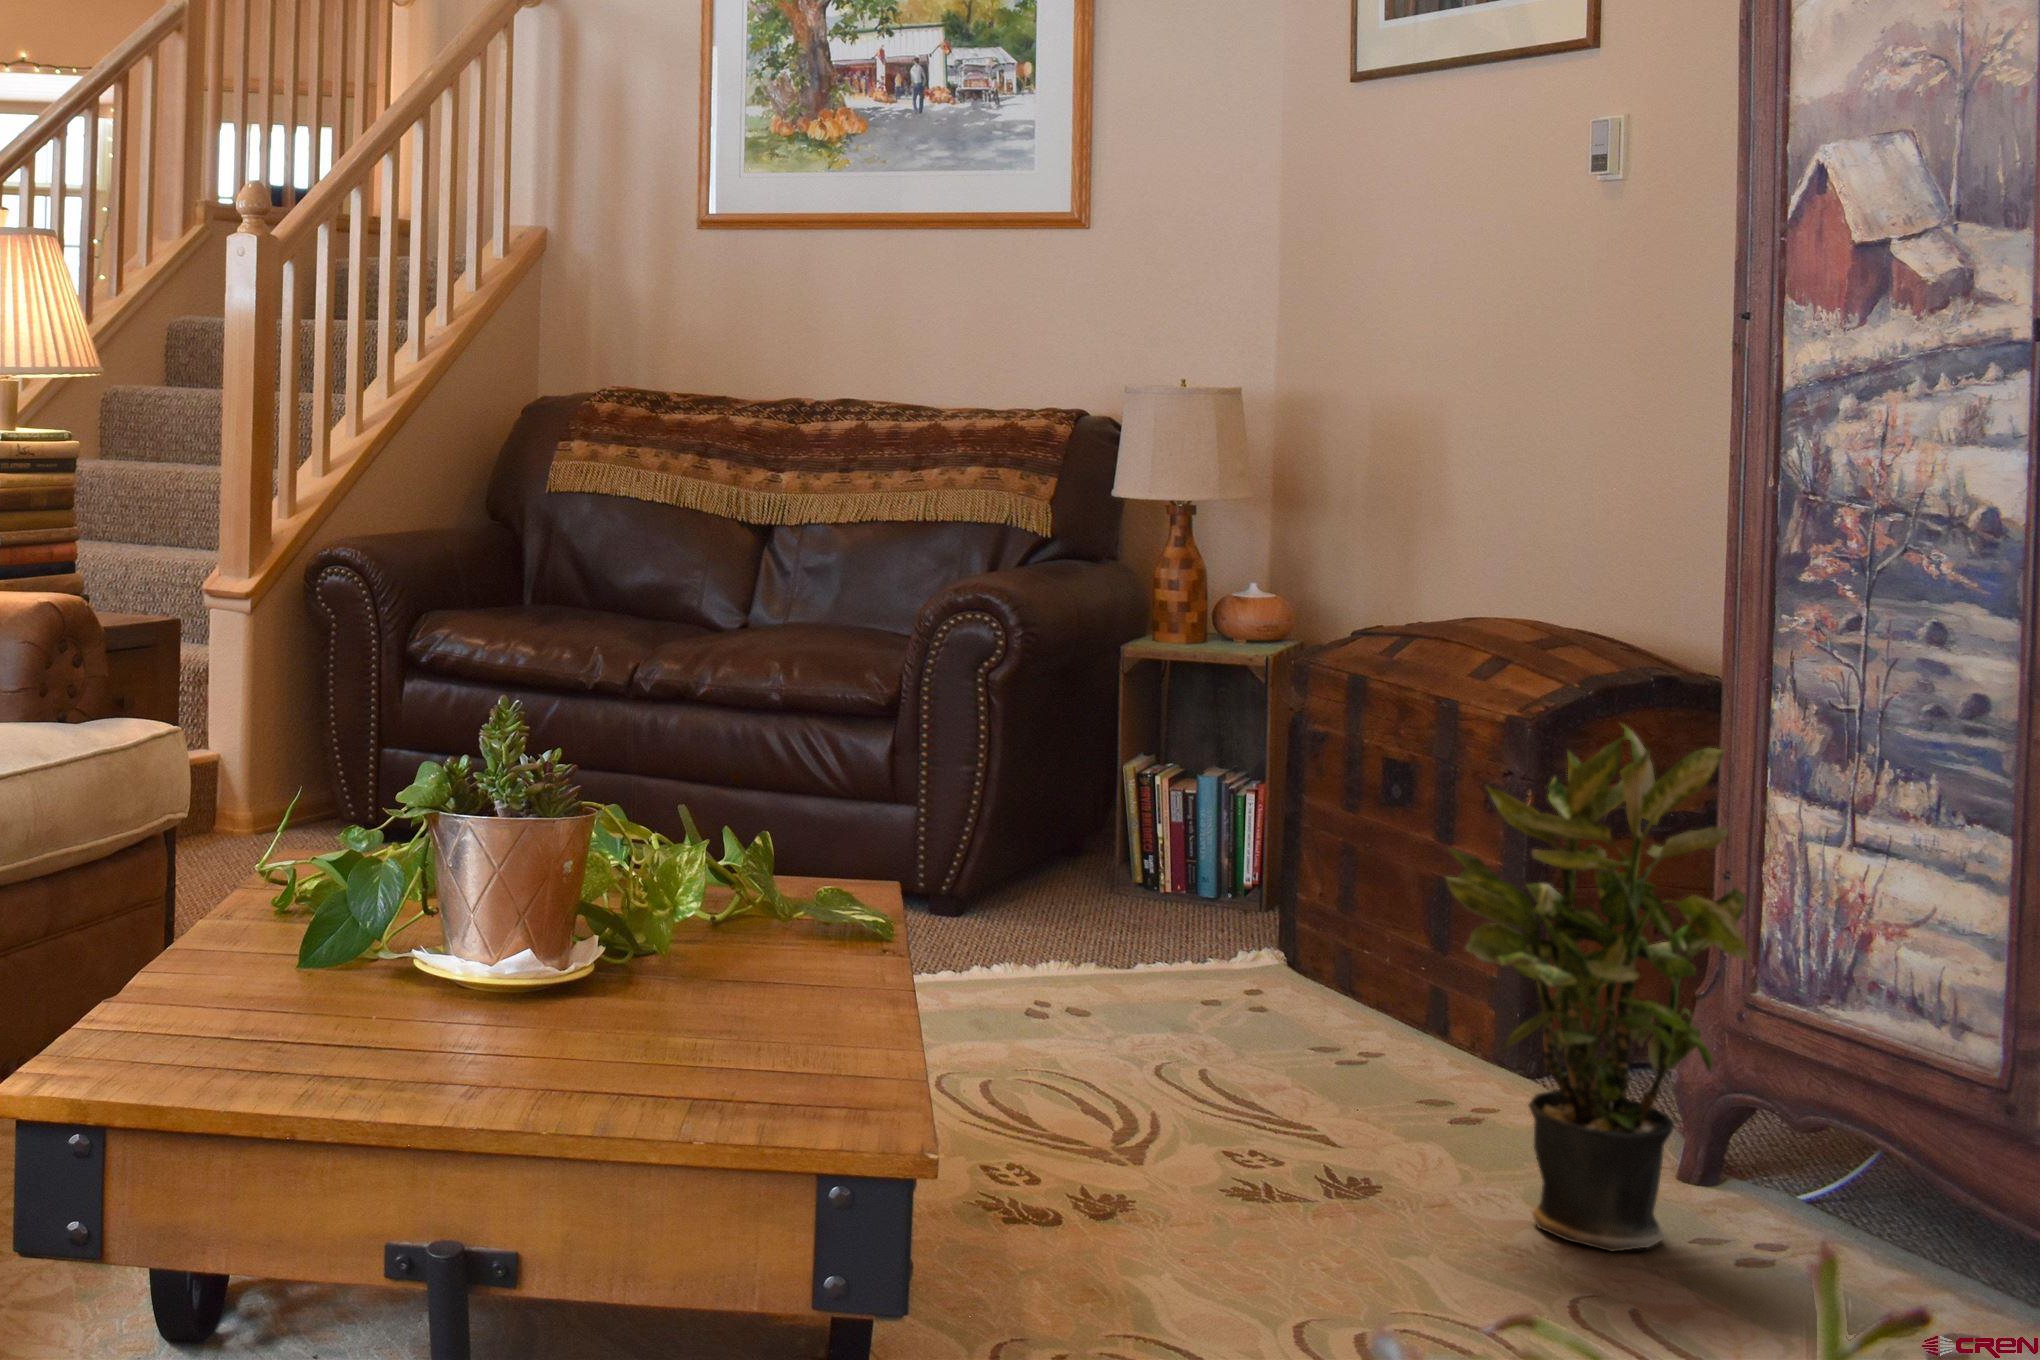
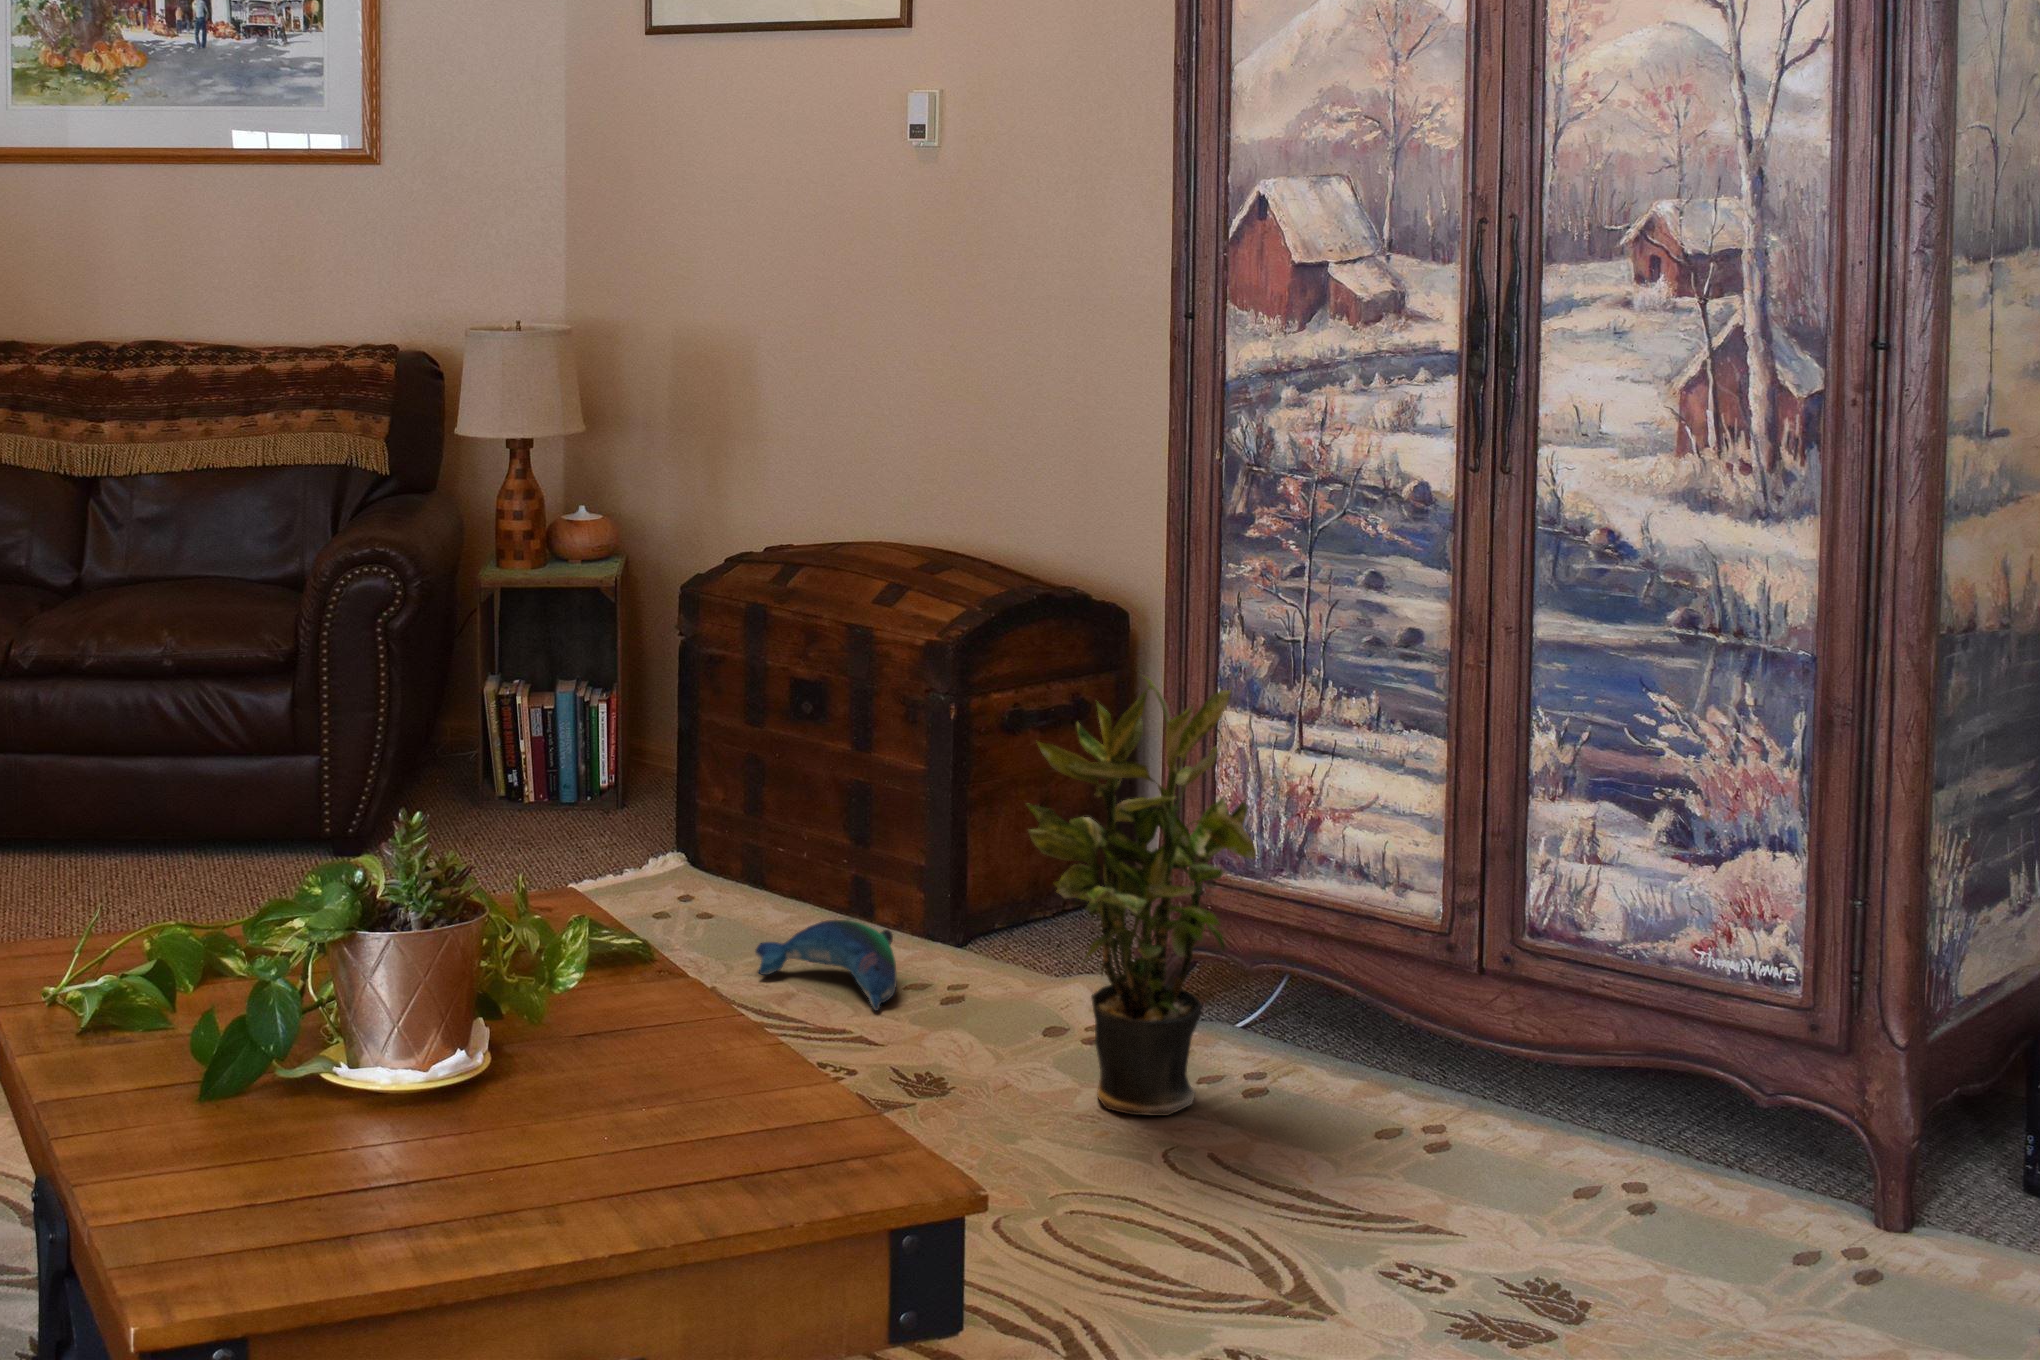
plush toy: none [1251,997,1407,1095] -> present [755,920,897,1010]

